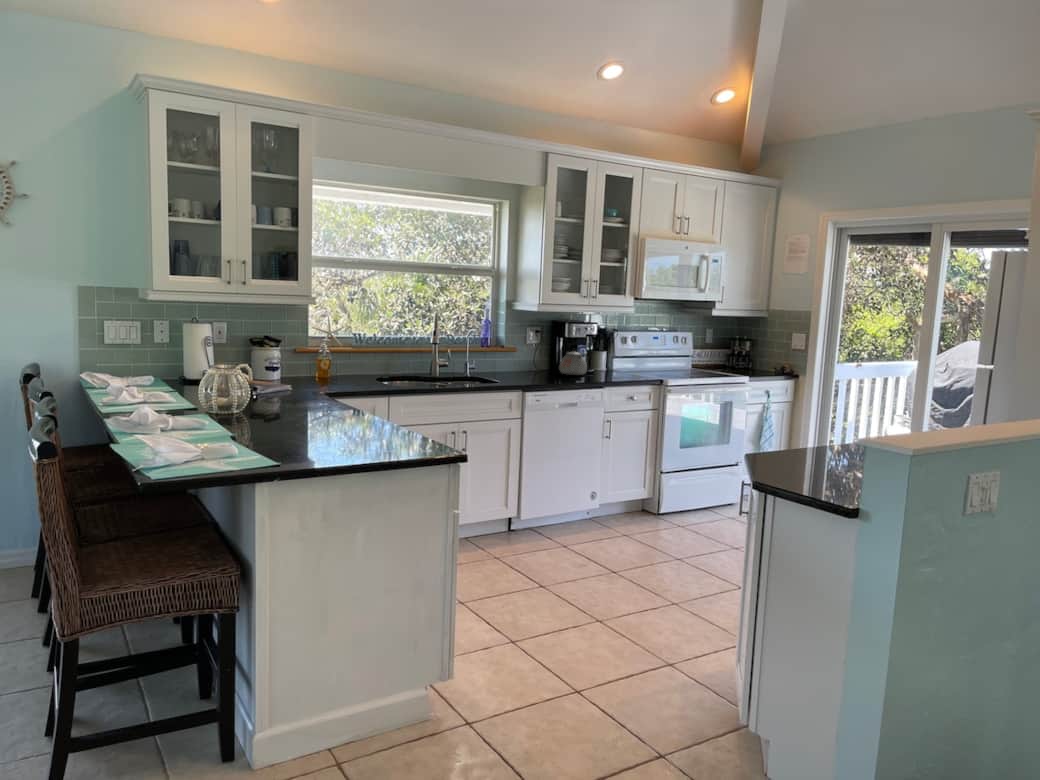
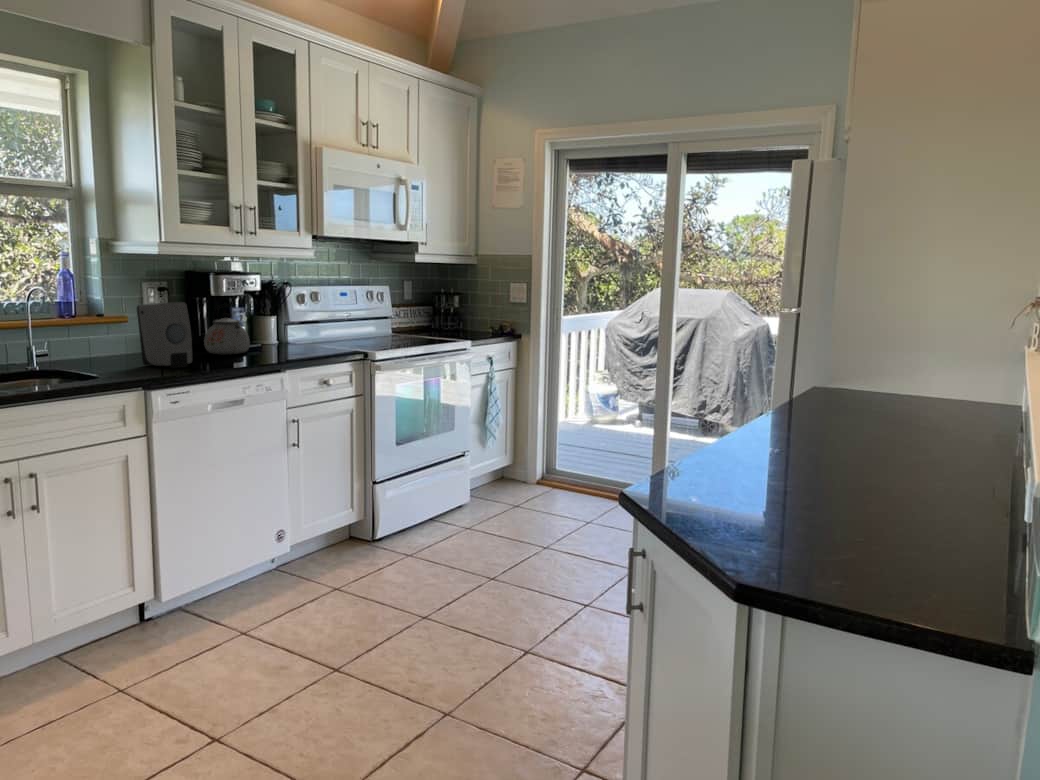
soap dispenser: none [523,341,552,381] -> present [137,302,192,368]

